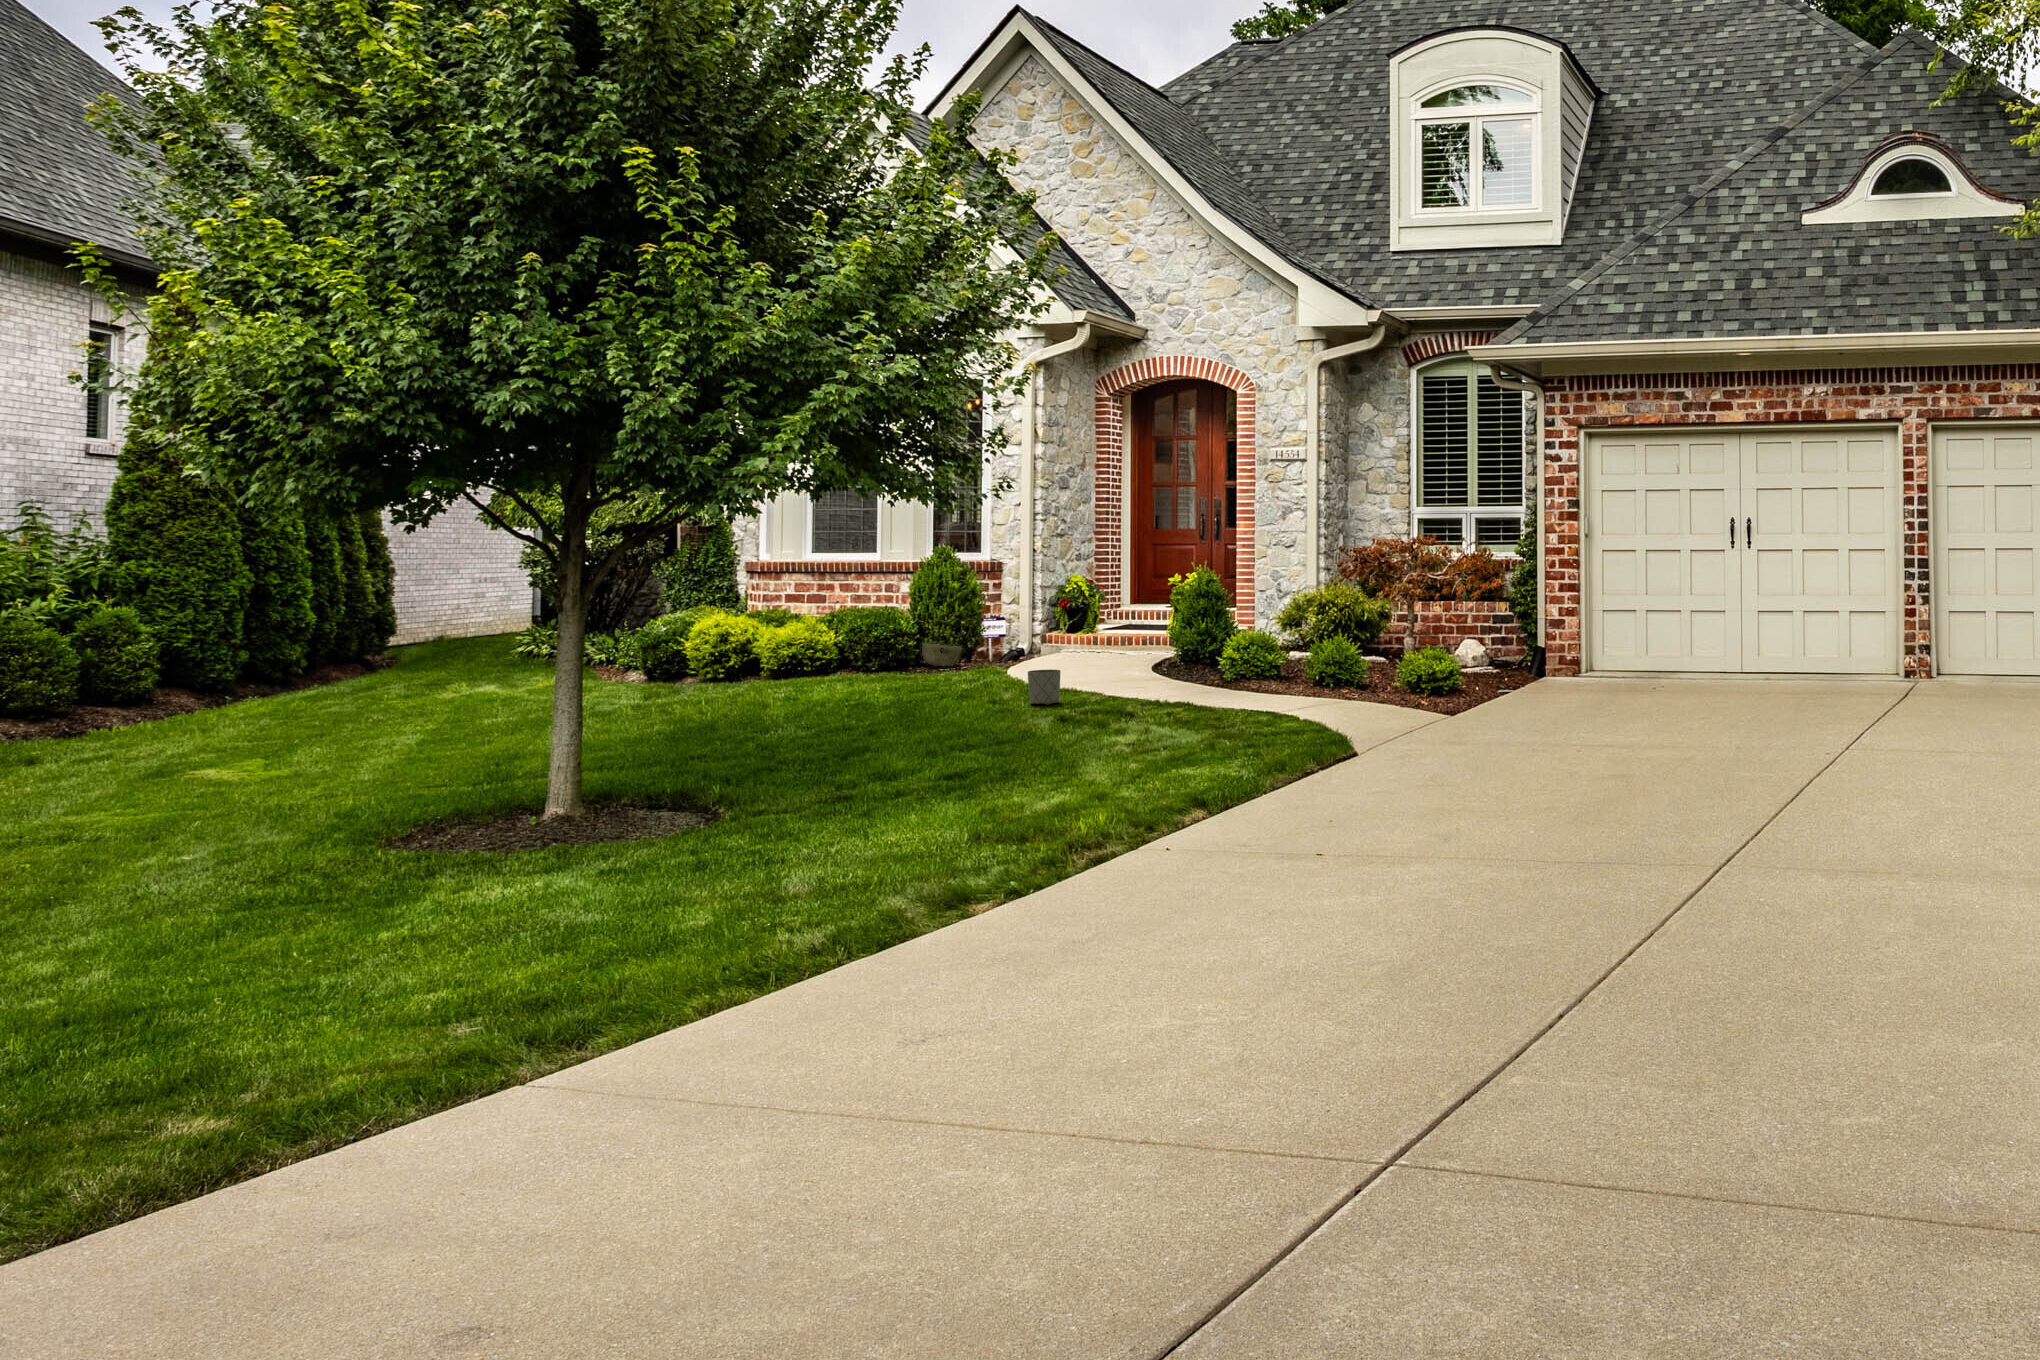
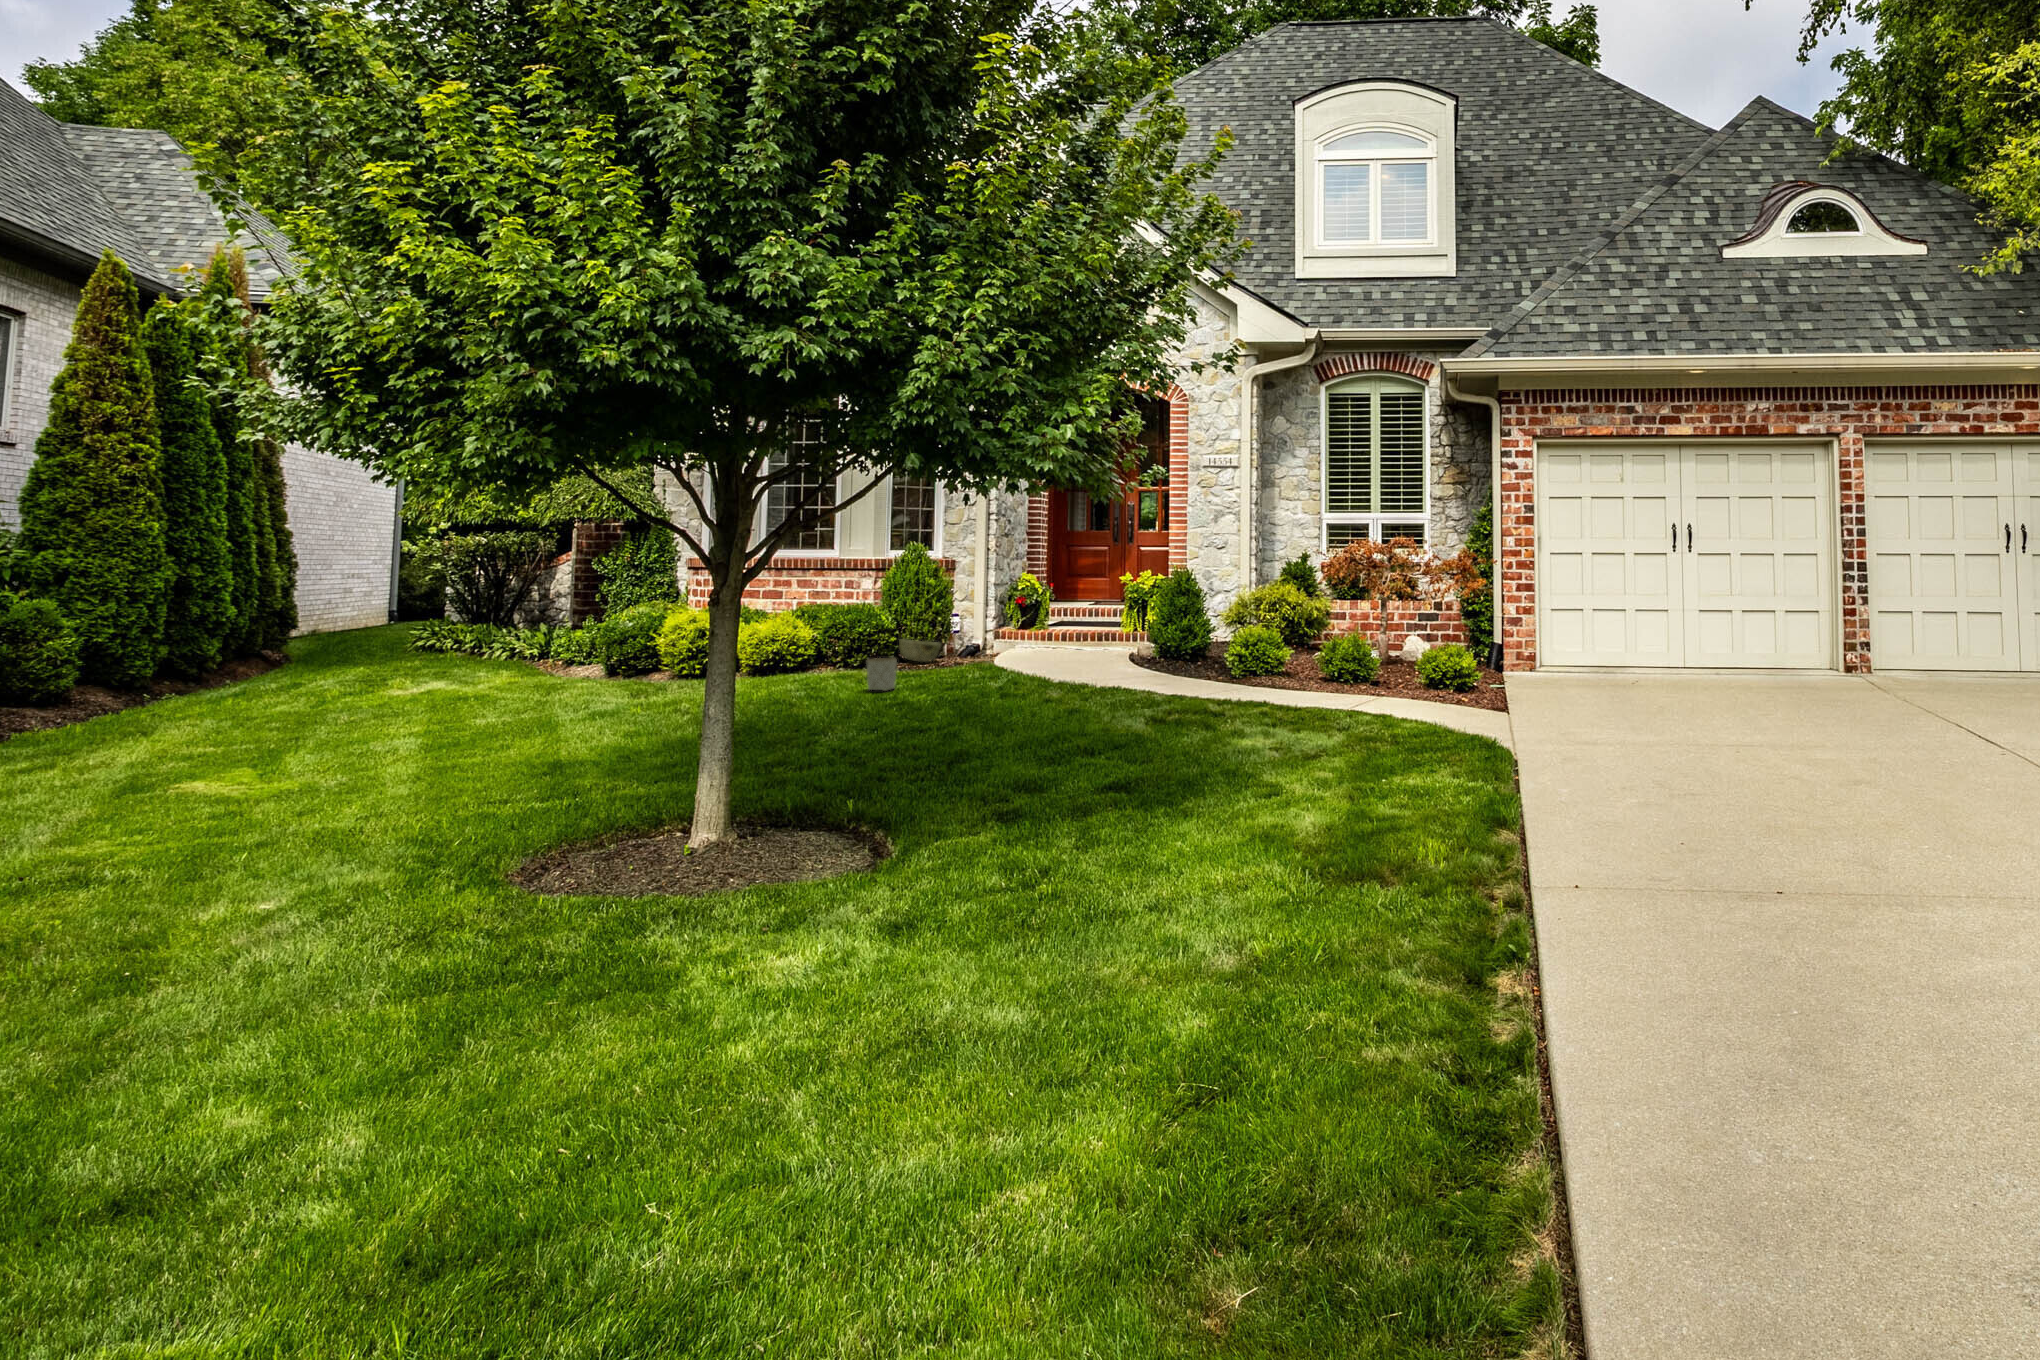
planter: present [1028,669,1061,705] -> present [867,658,897,691]

